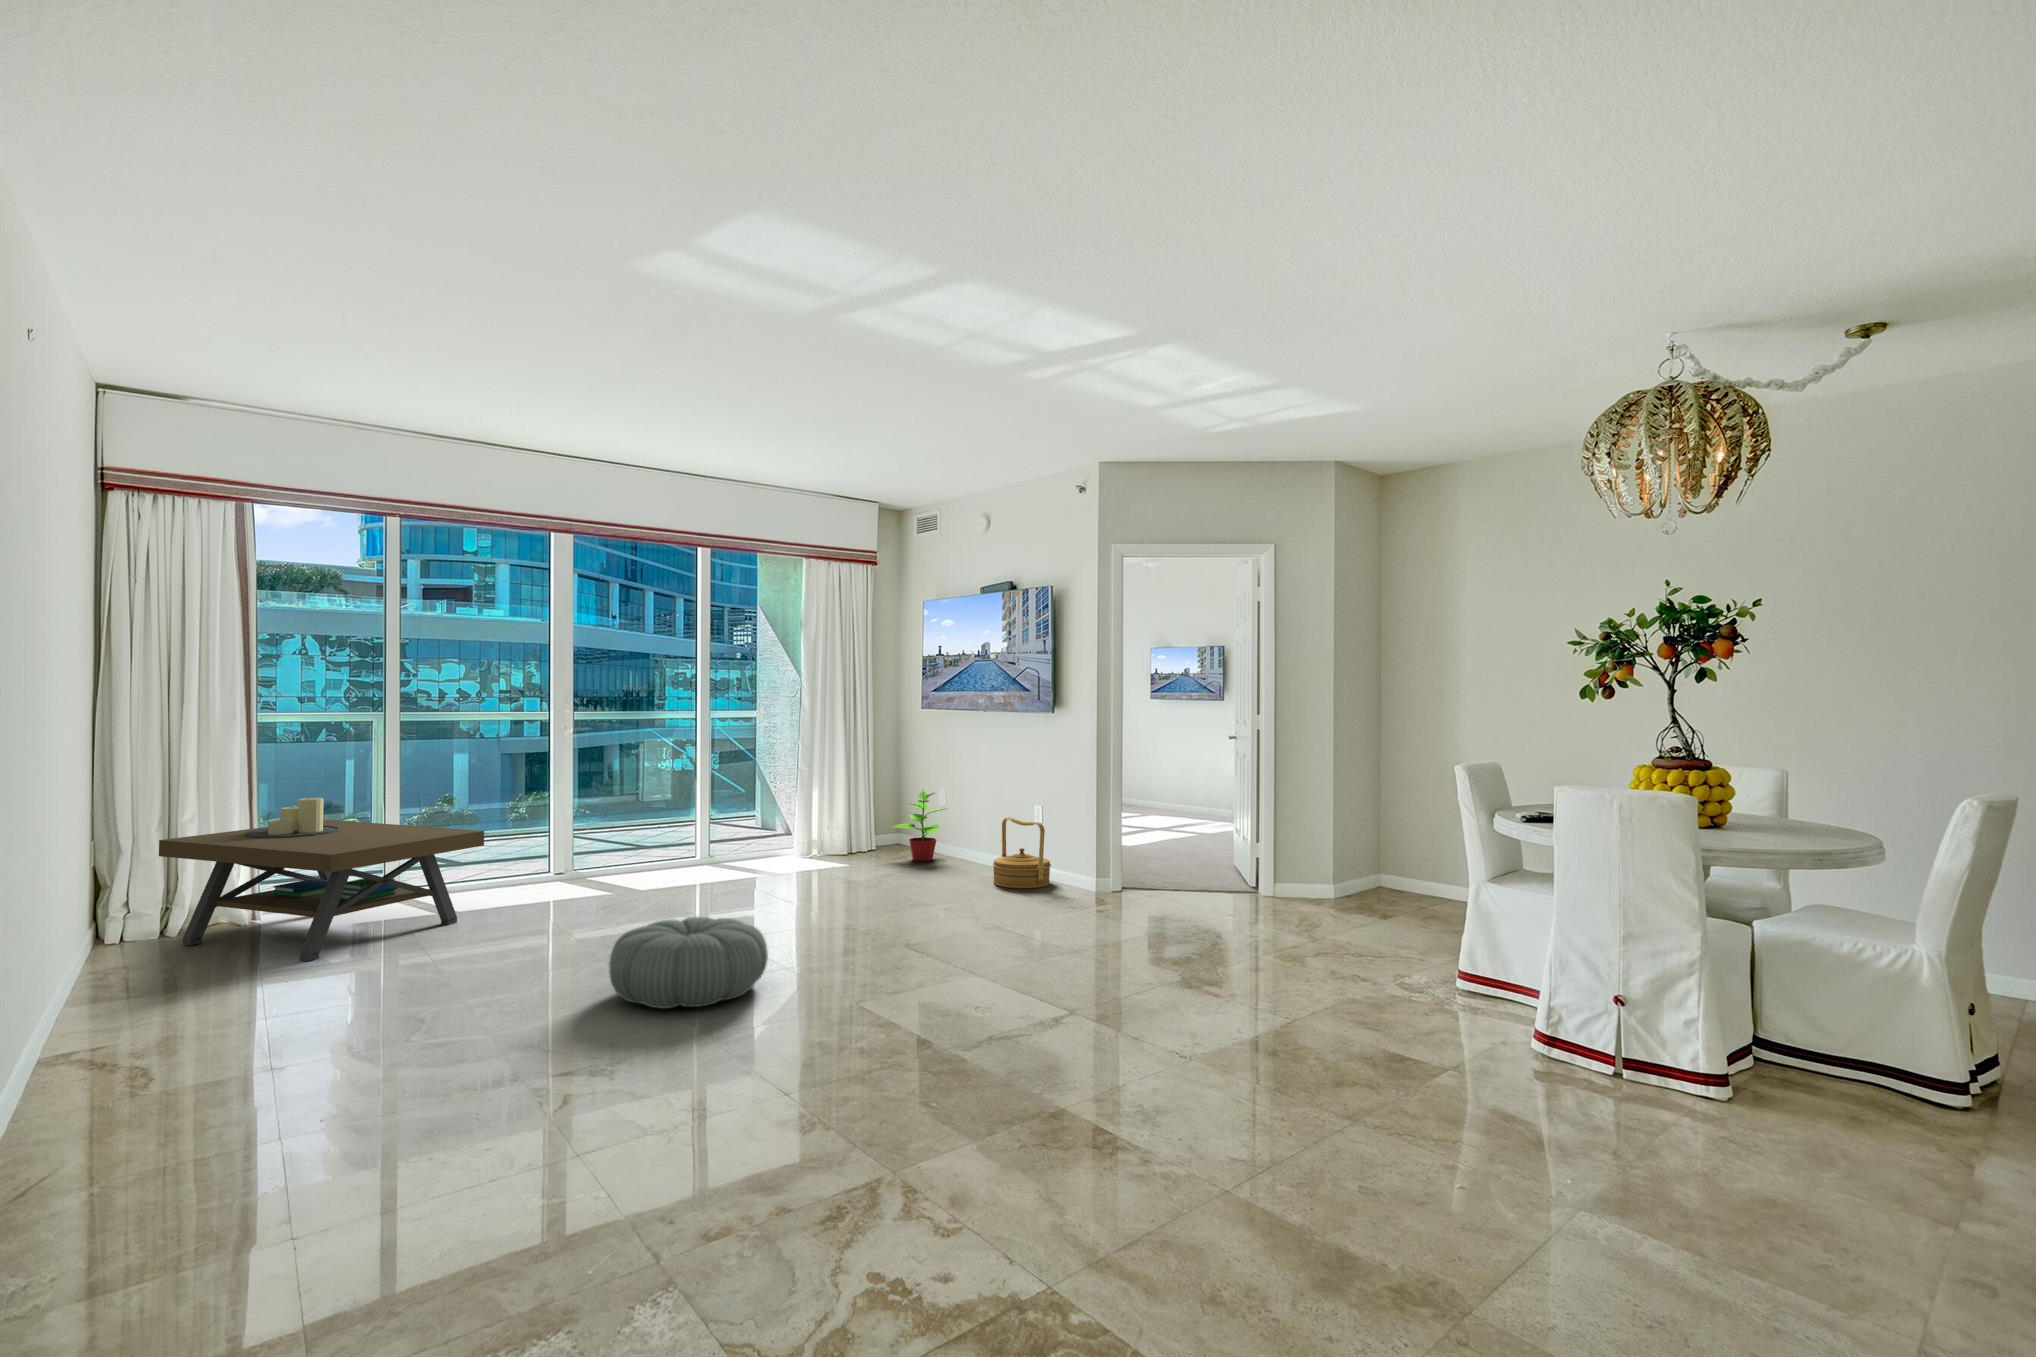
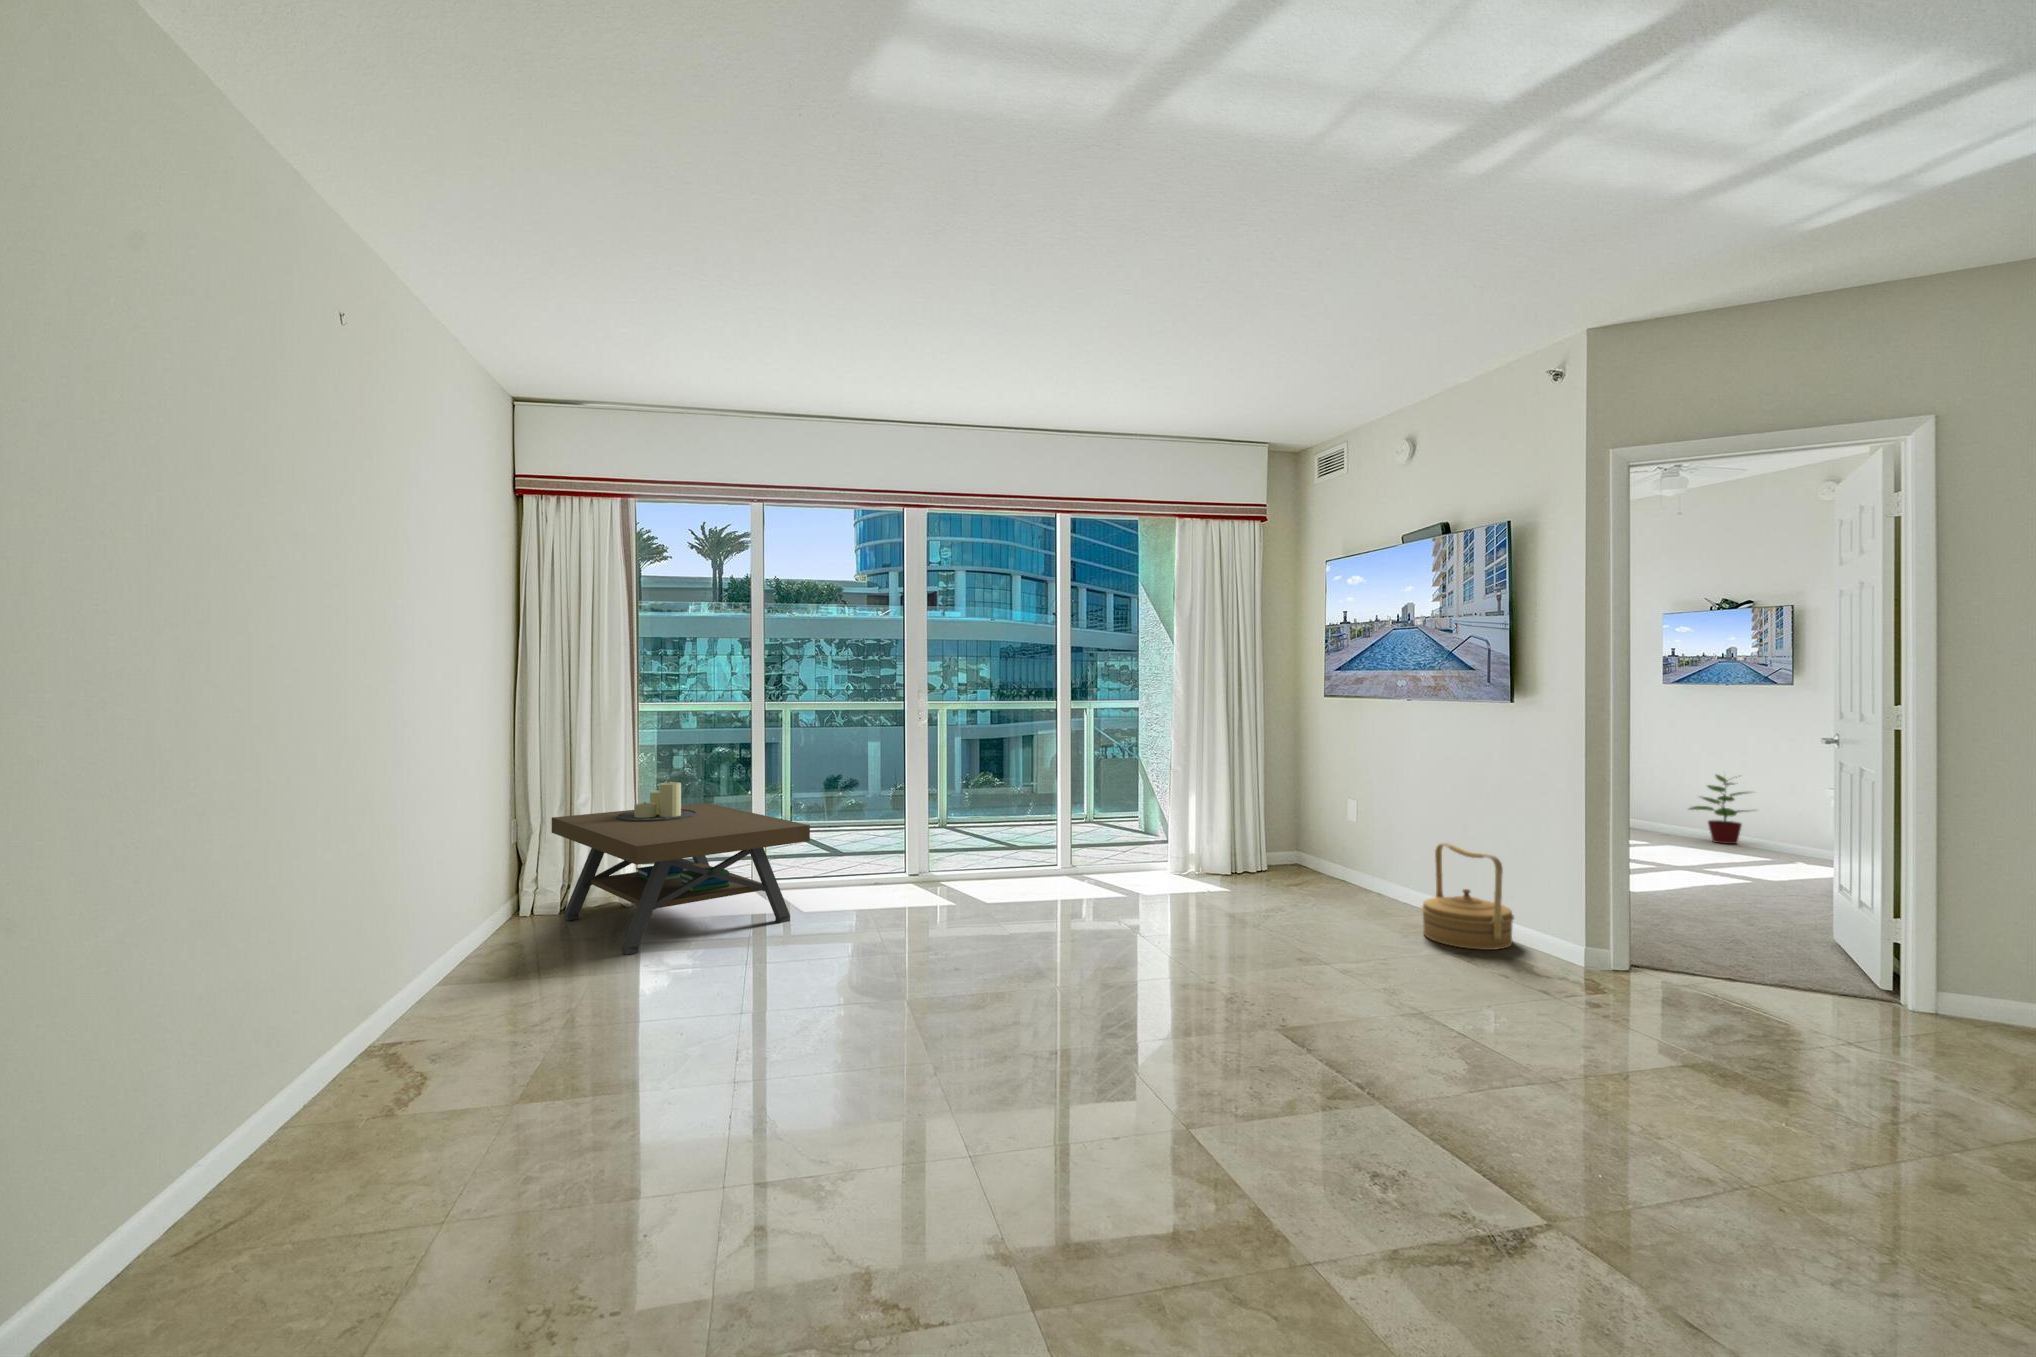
potted plant: present [890,791,947,861] -> present [1689,775,1749,844]
pouf: present [609,917,768,1009] -> none [829,970,1044,1118]

